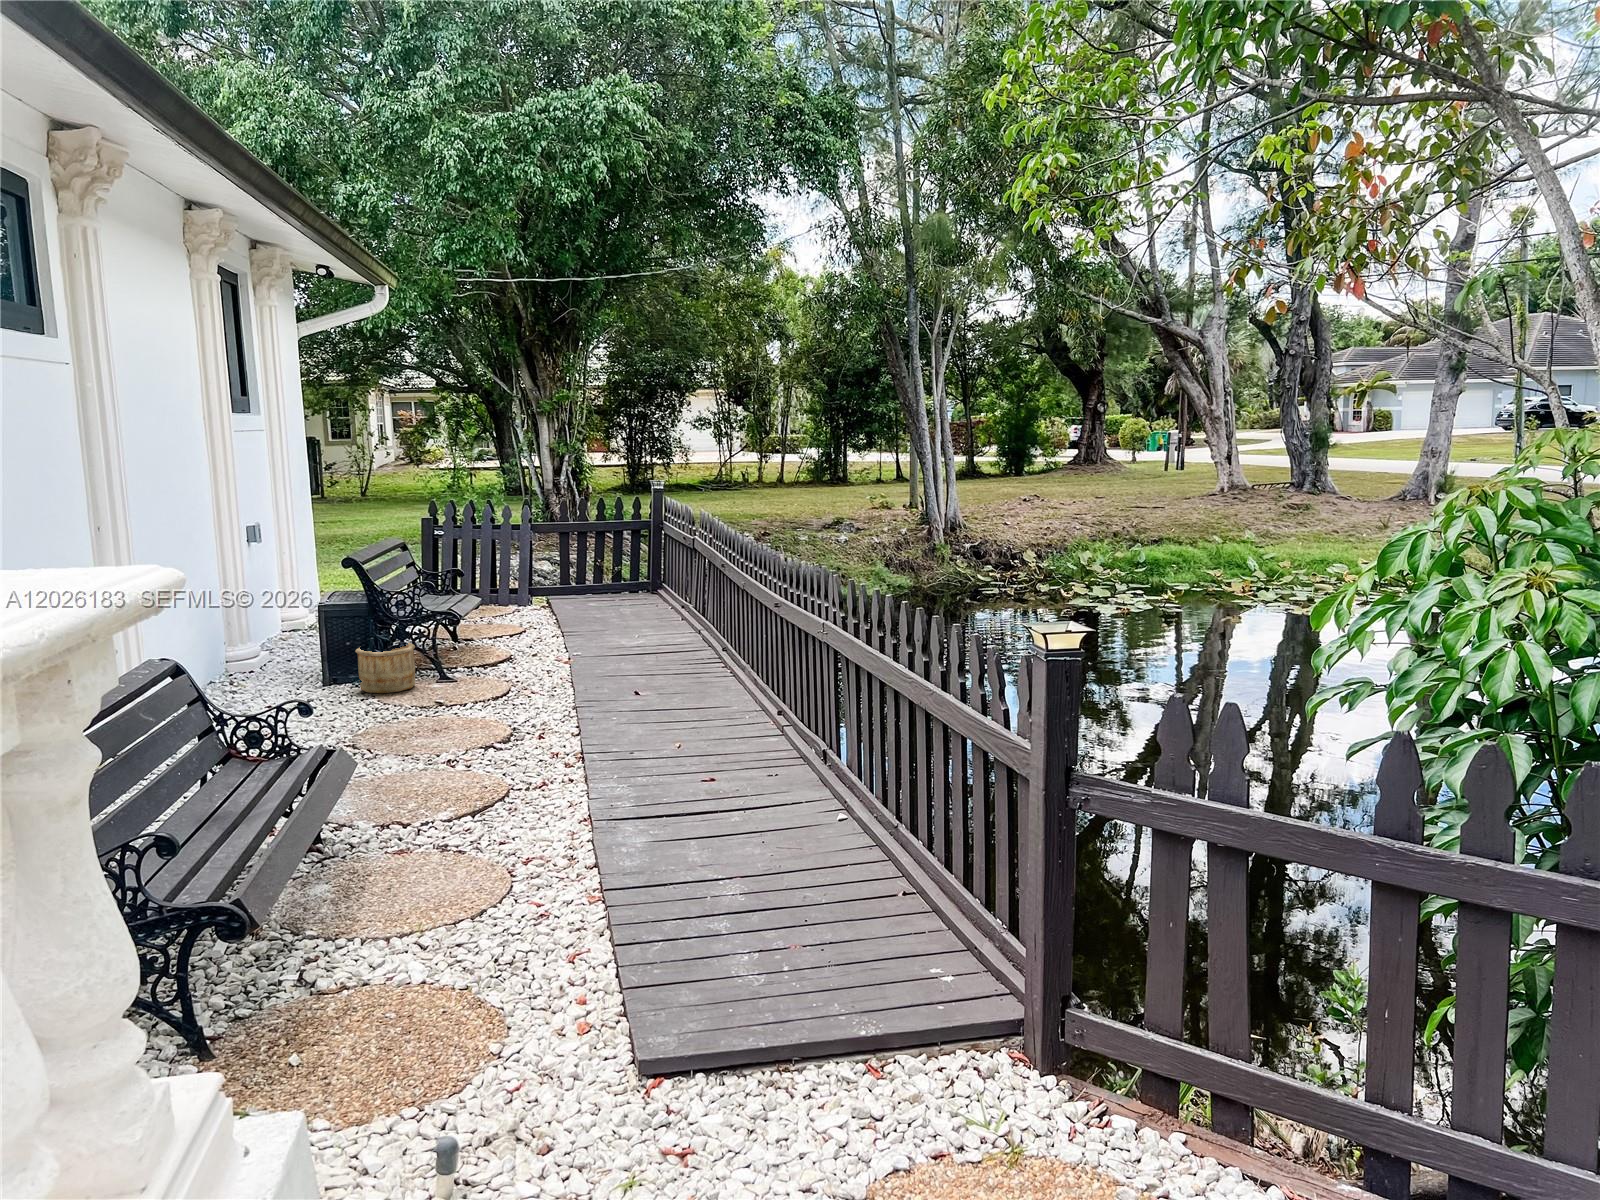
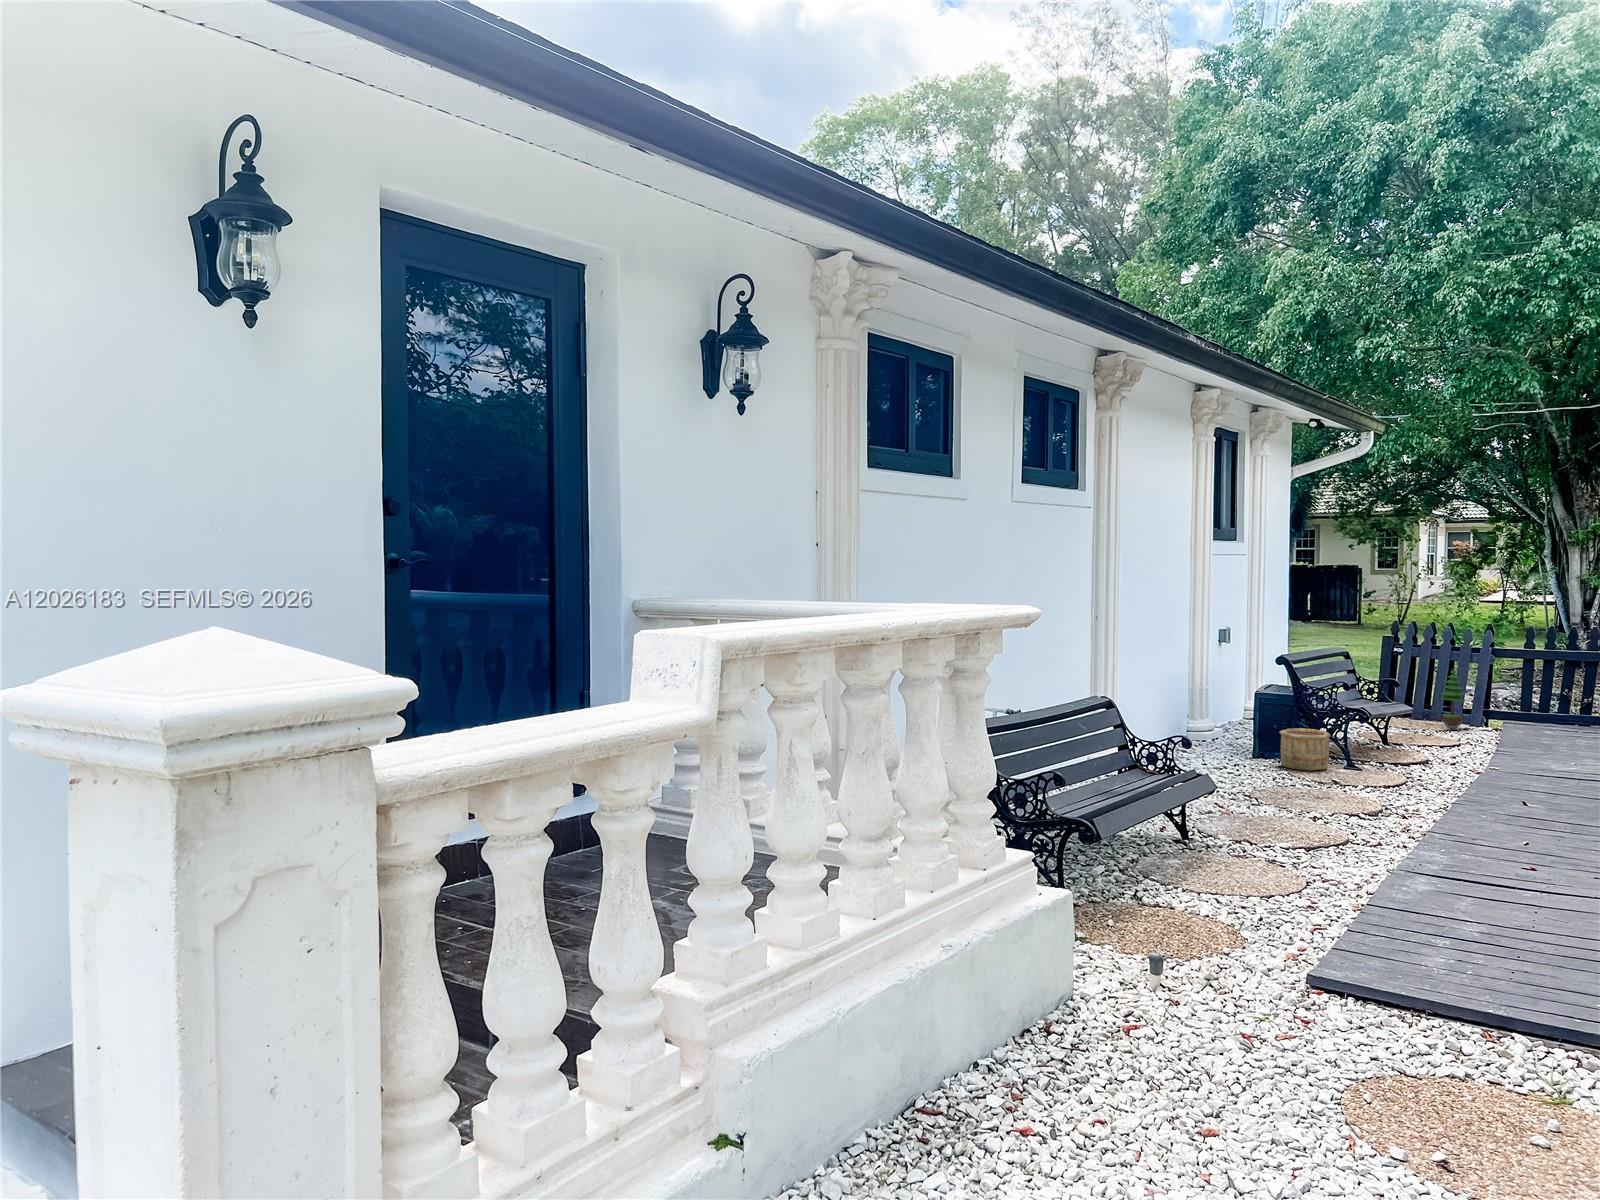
potted tree: none [483,548,508,613] -> present [1440,668,1465,730]

